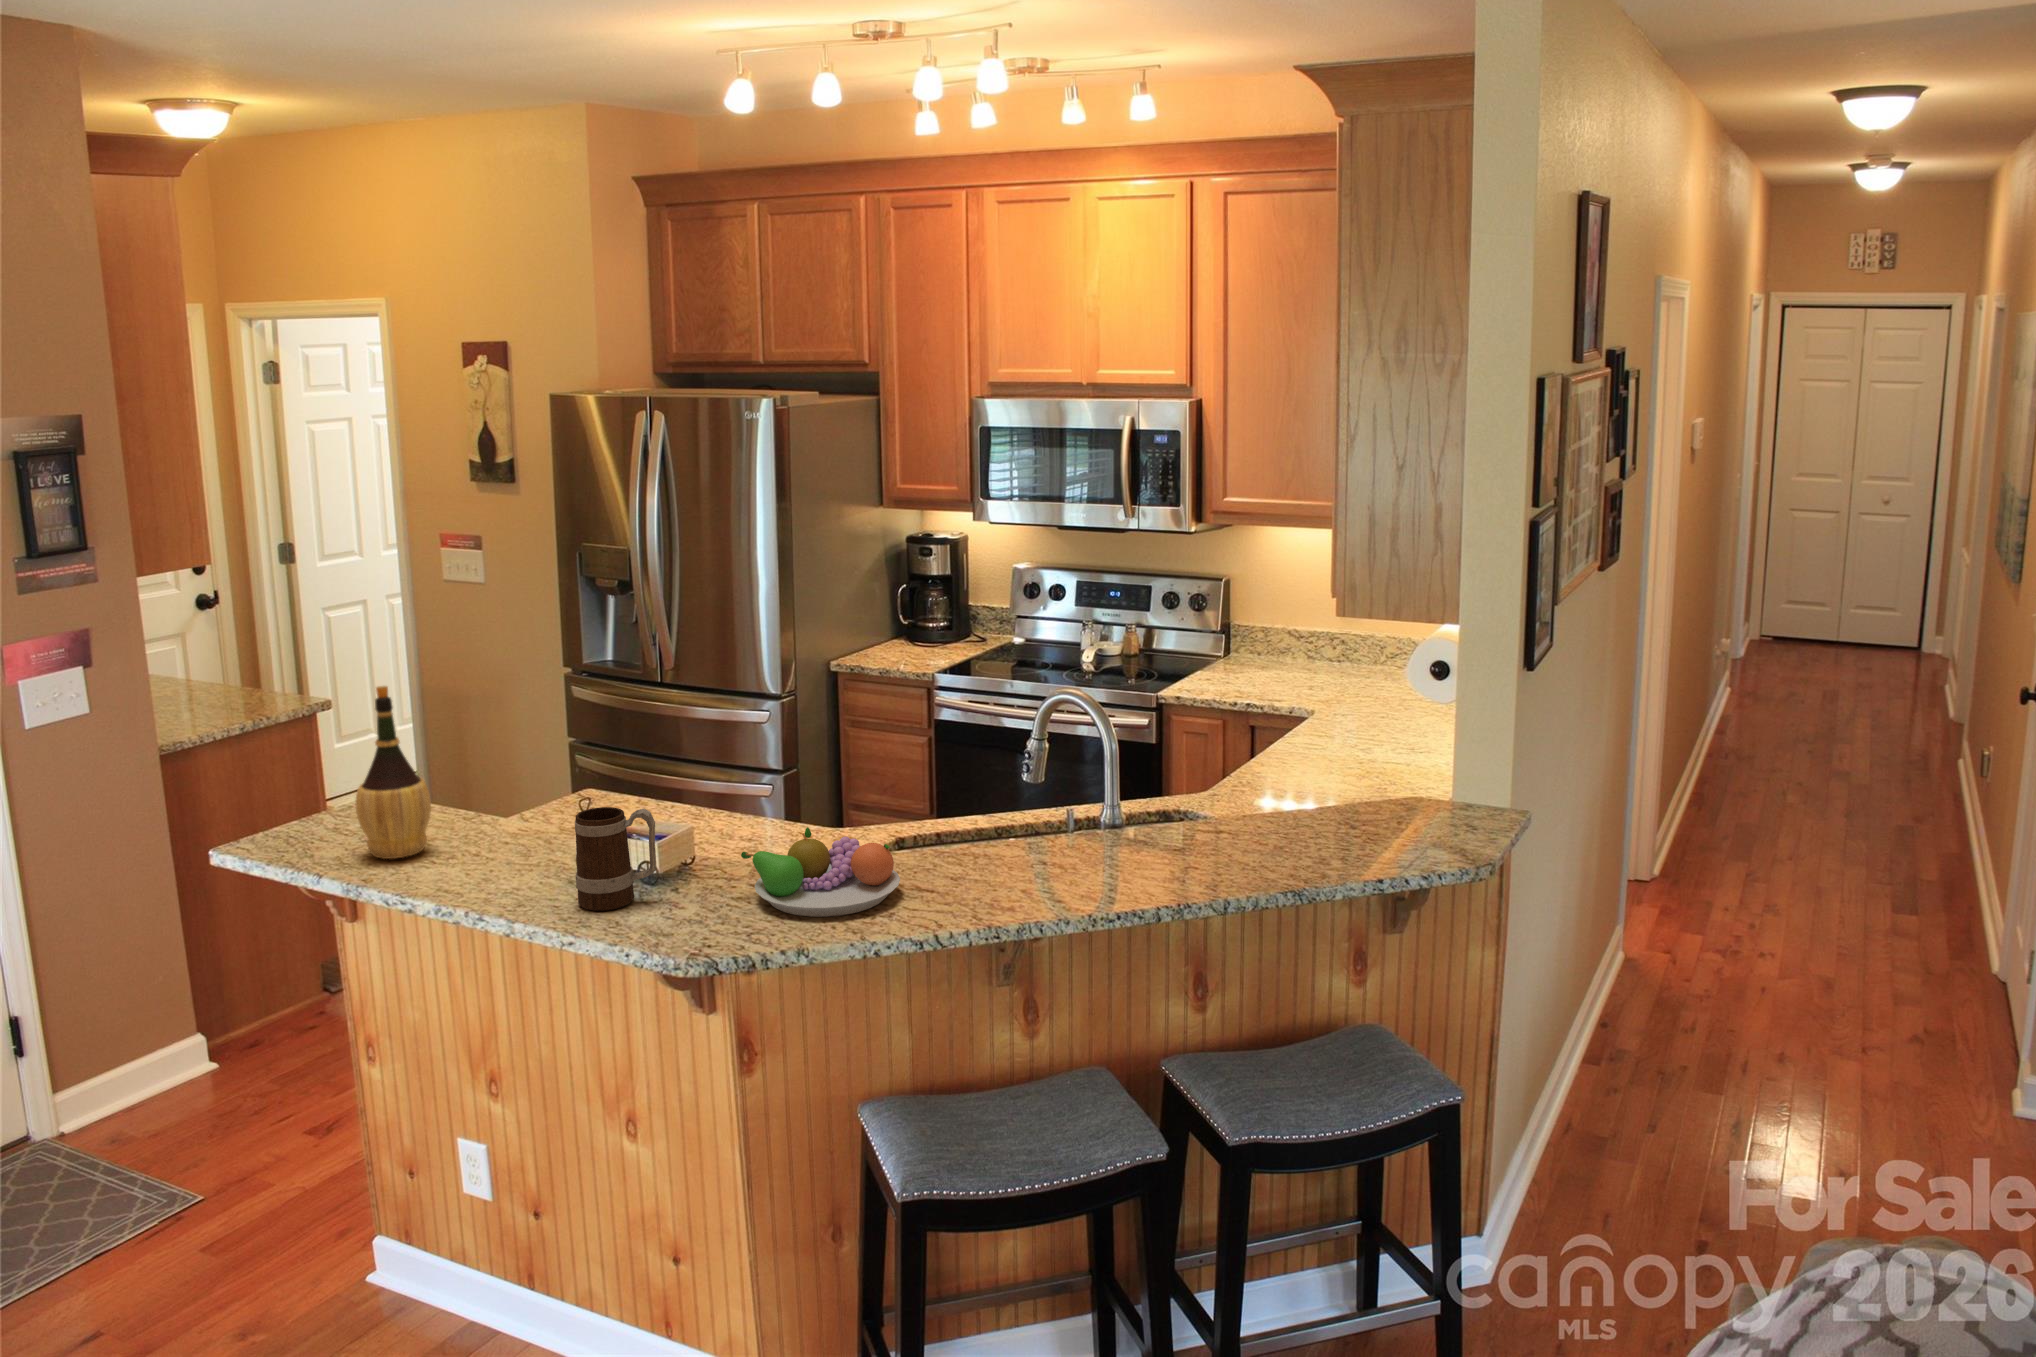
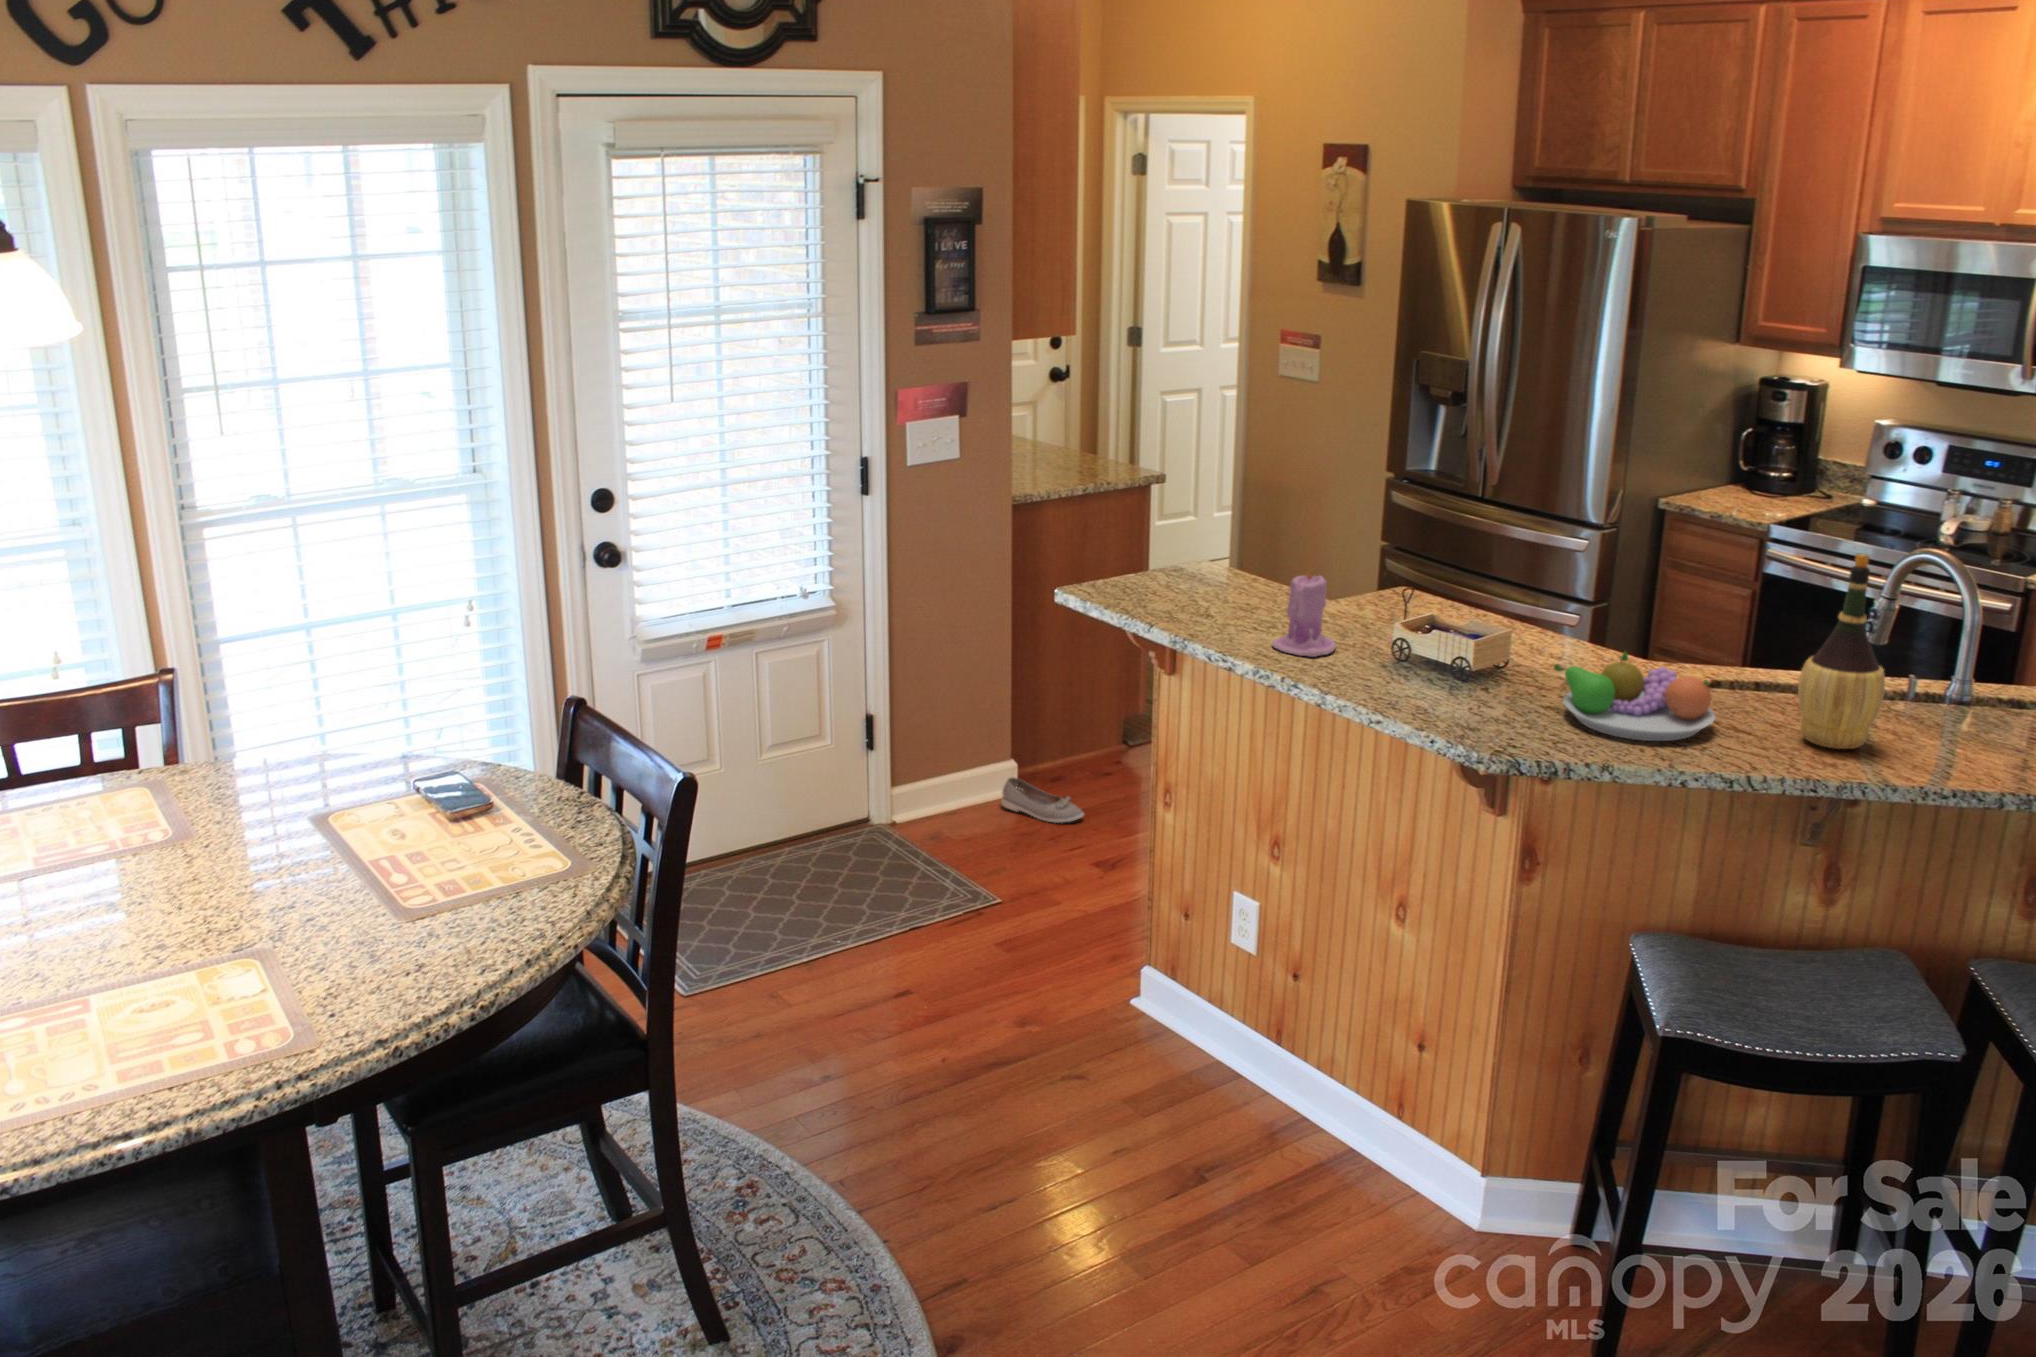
wine bottle: present [356,686,431,859] -> present [1798,554,1885,749]
candle: none [449,787,520,884] -> present [1272,571,1336,657]
mug: present [575,807,656,911] -> none [1390,599,1475,697]
shoe: none [203,1045,303,1086] -> present [1001,778,1084,822]

